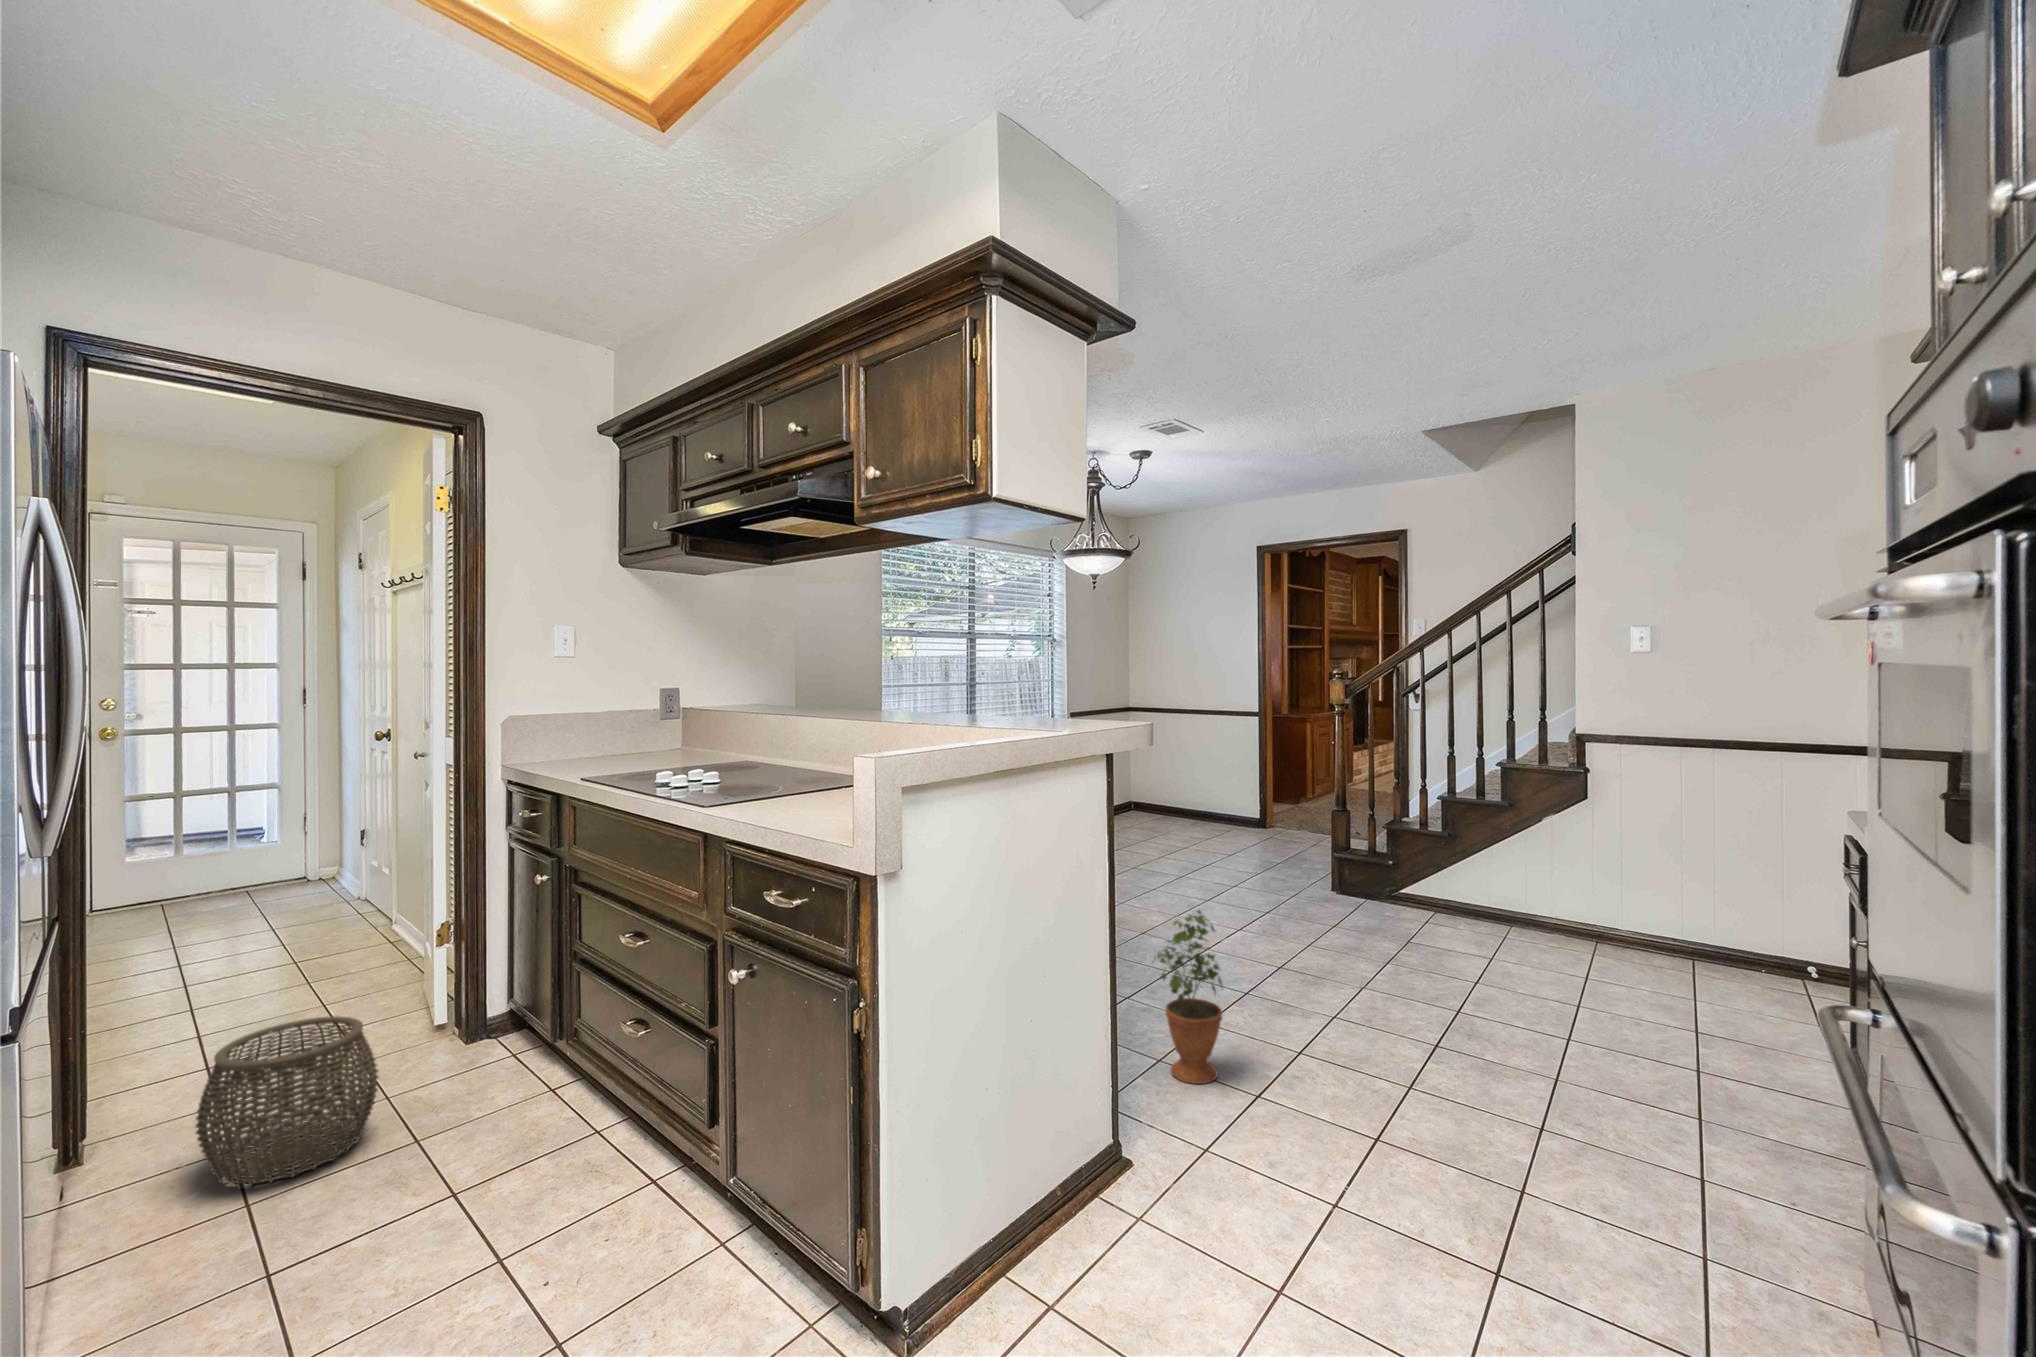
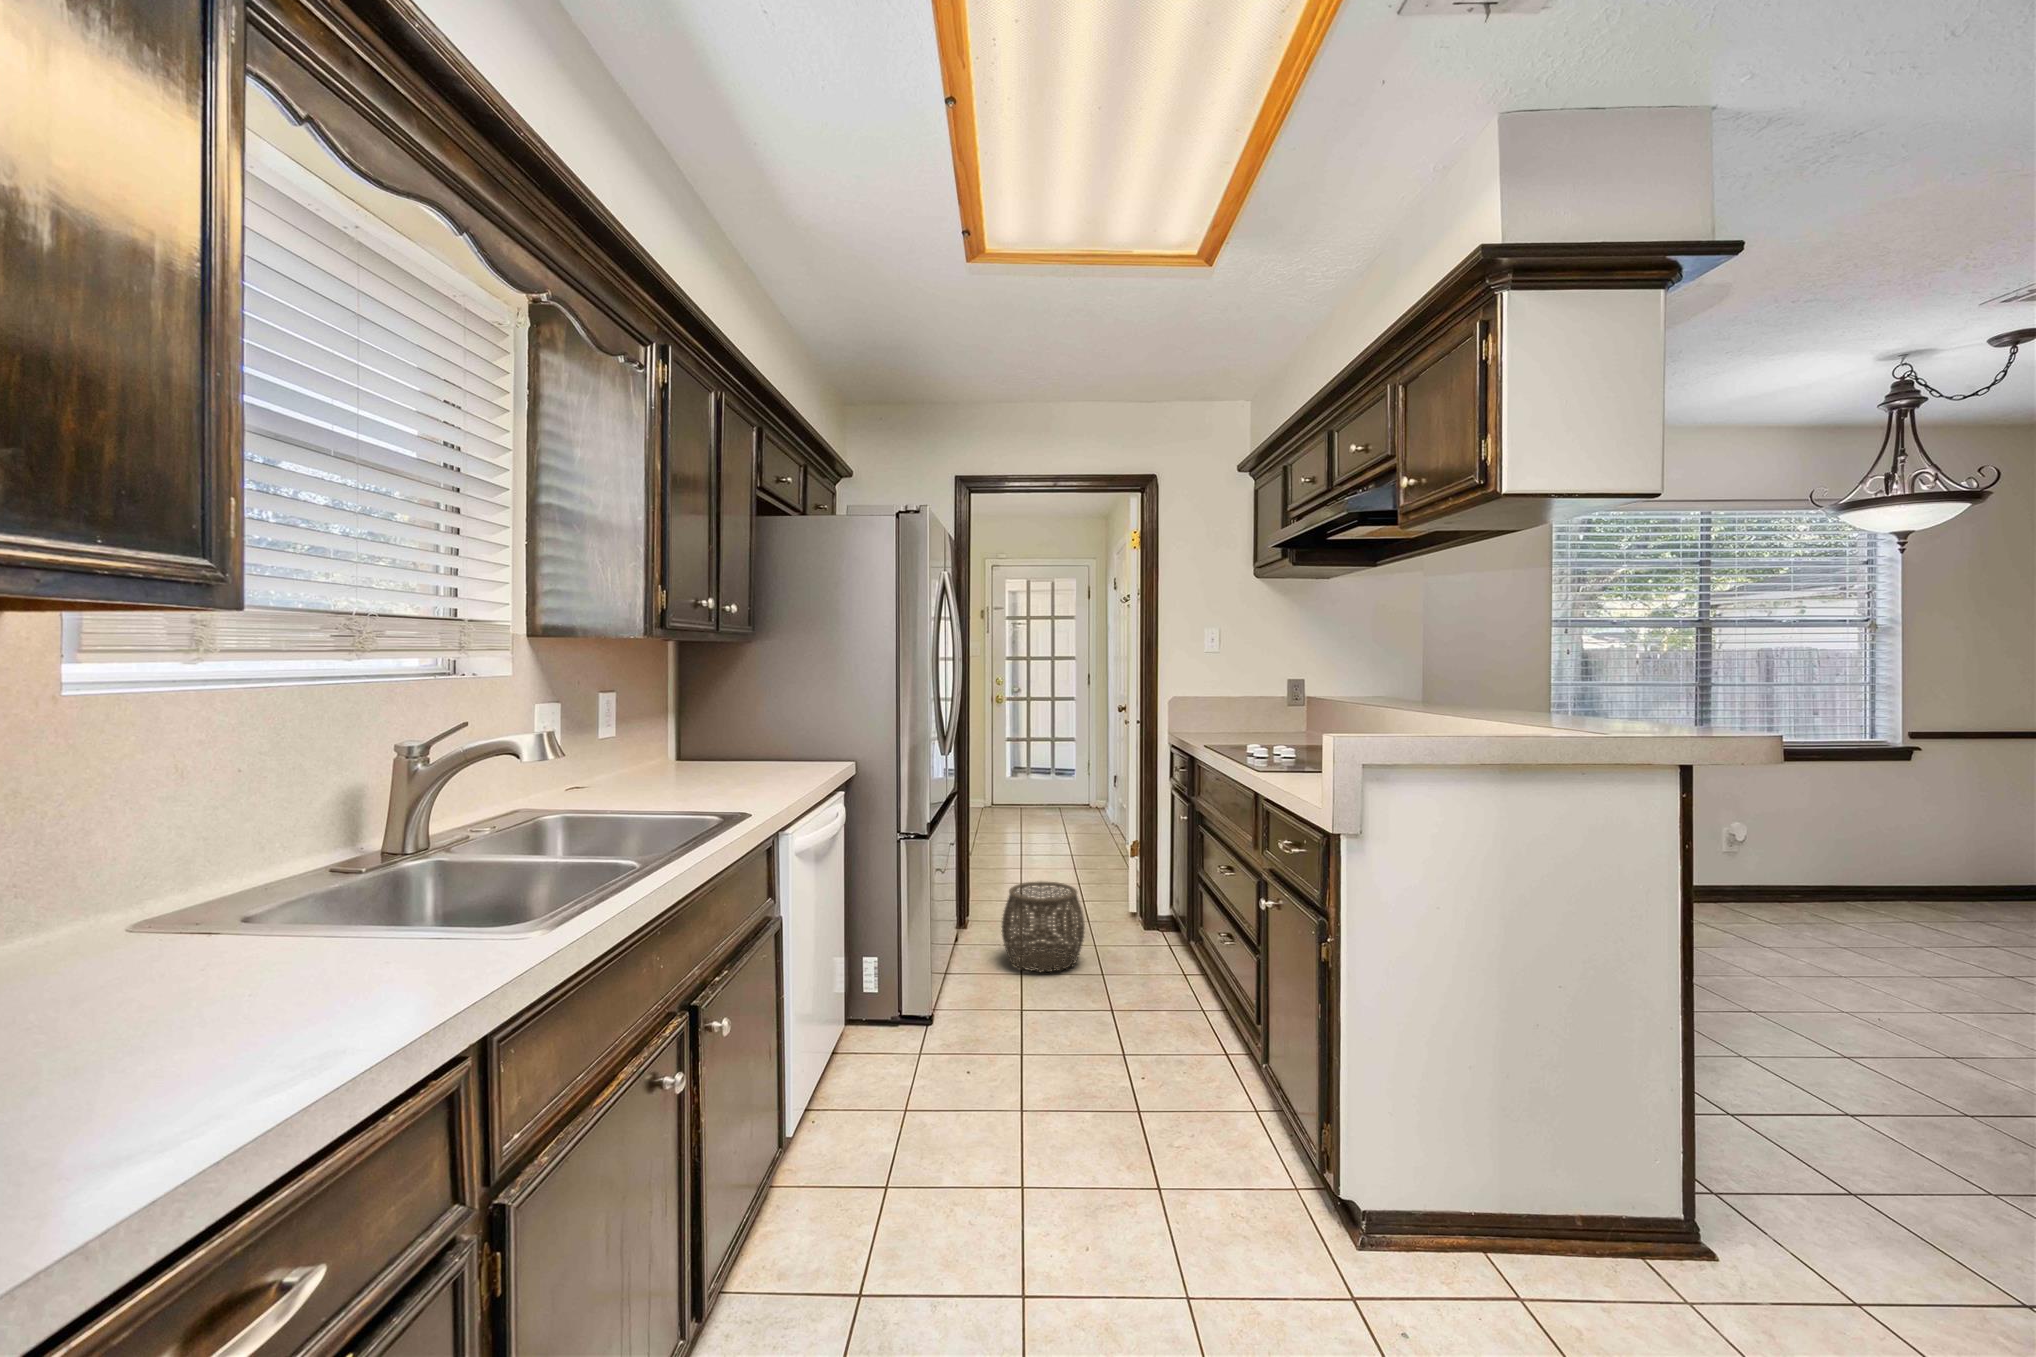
potted plant: present [1155,910,1222,1084] -> none [1819,978,1954,1220]

